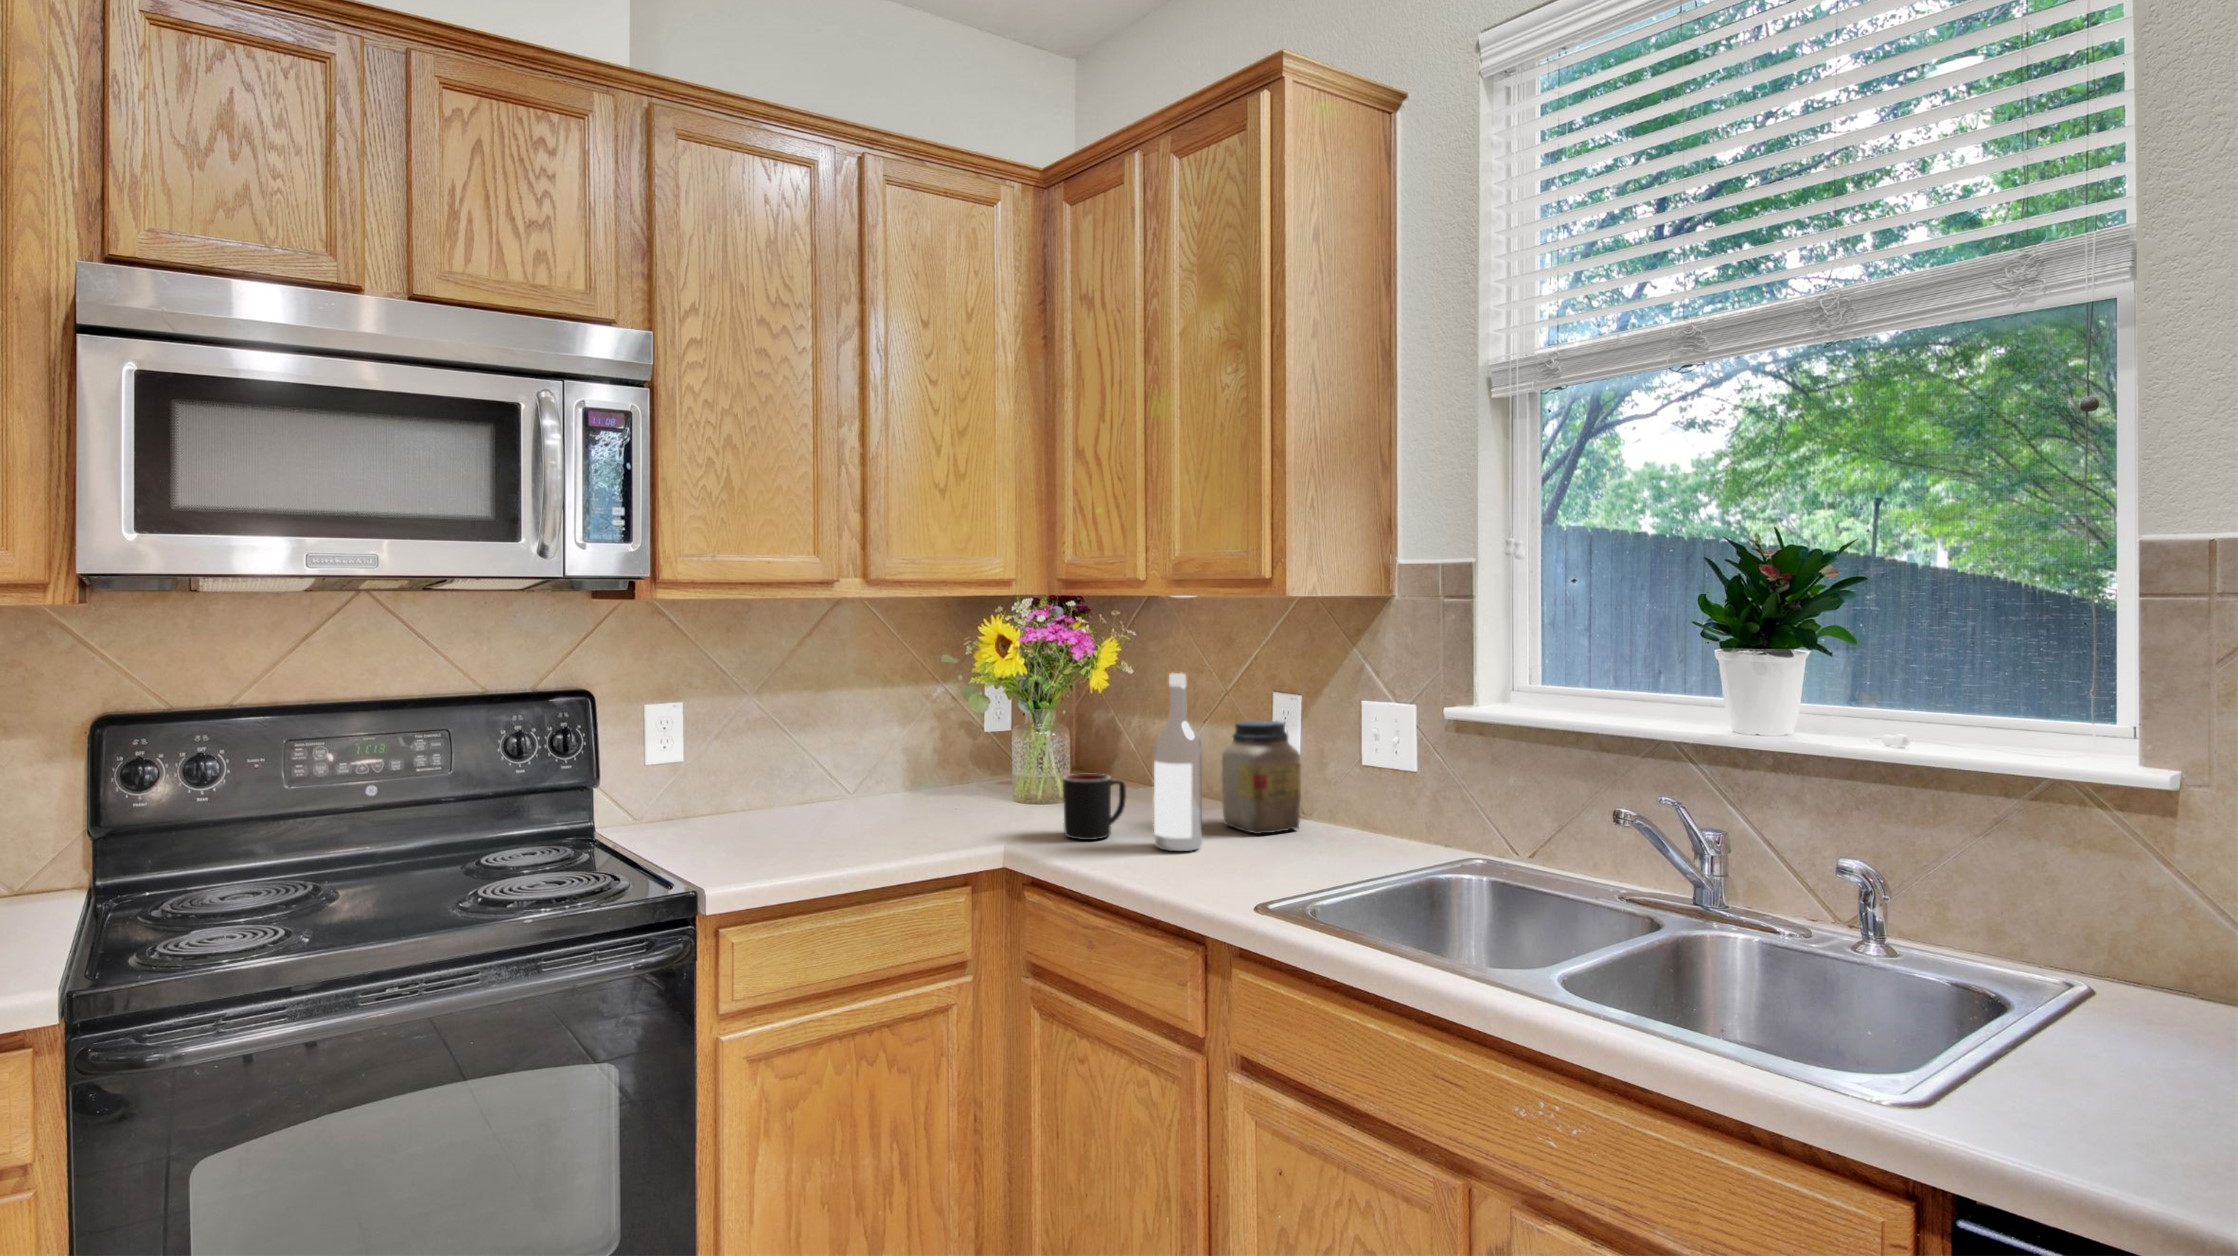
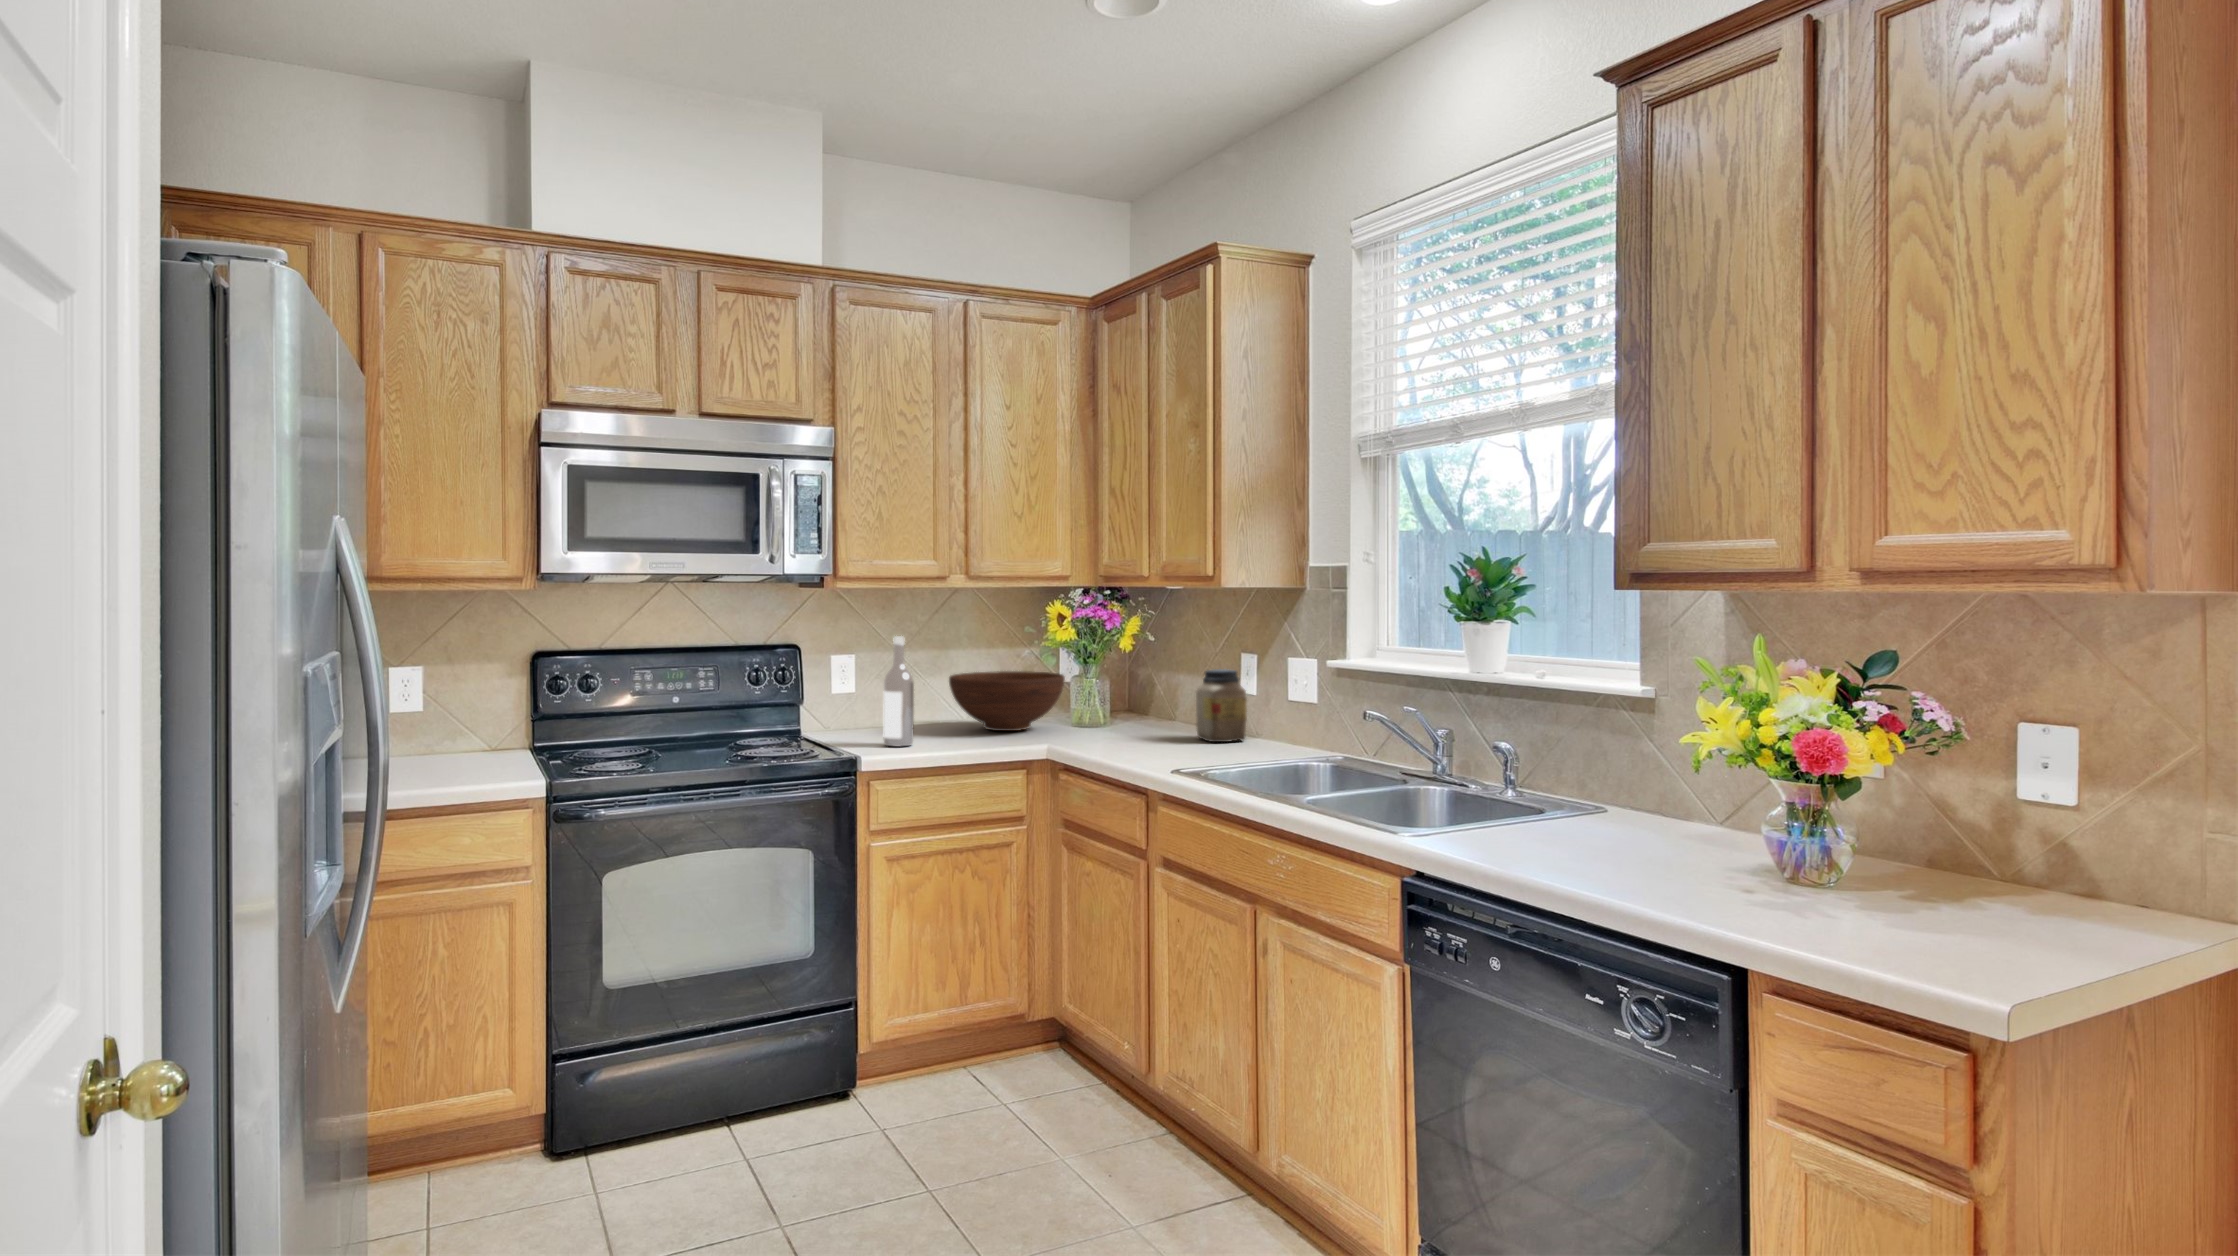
wine bottle: present [1154,673,1202,851] -> present [883,636,914,747]
fruit bowl: none [834,723,1012,820] -> present [949,671,1065,731]
mug: present [1063,774,1126,840] -> none [1088,702,1130,743]

